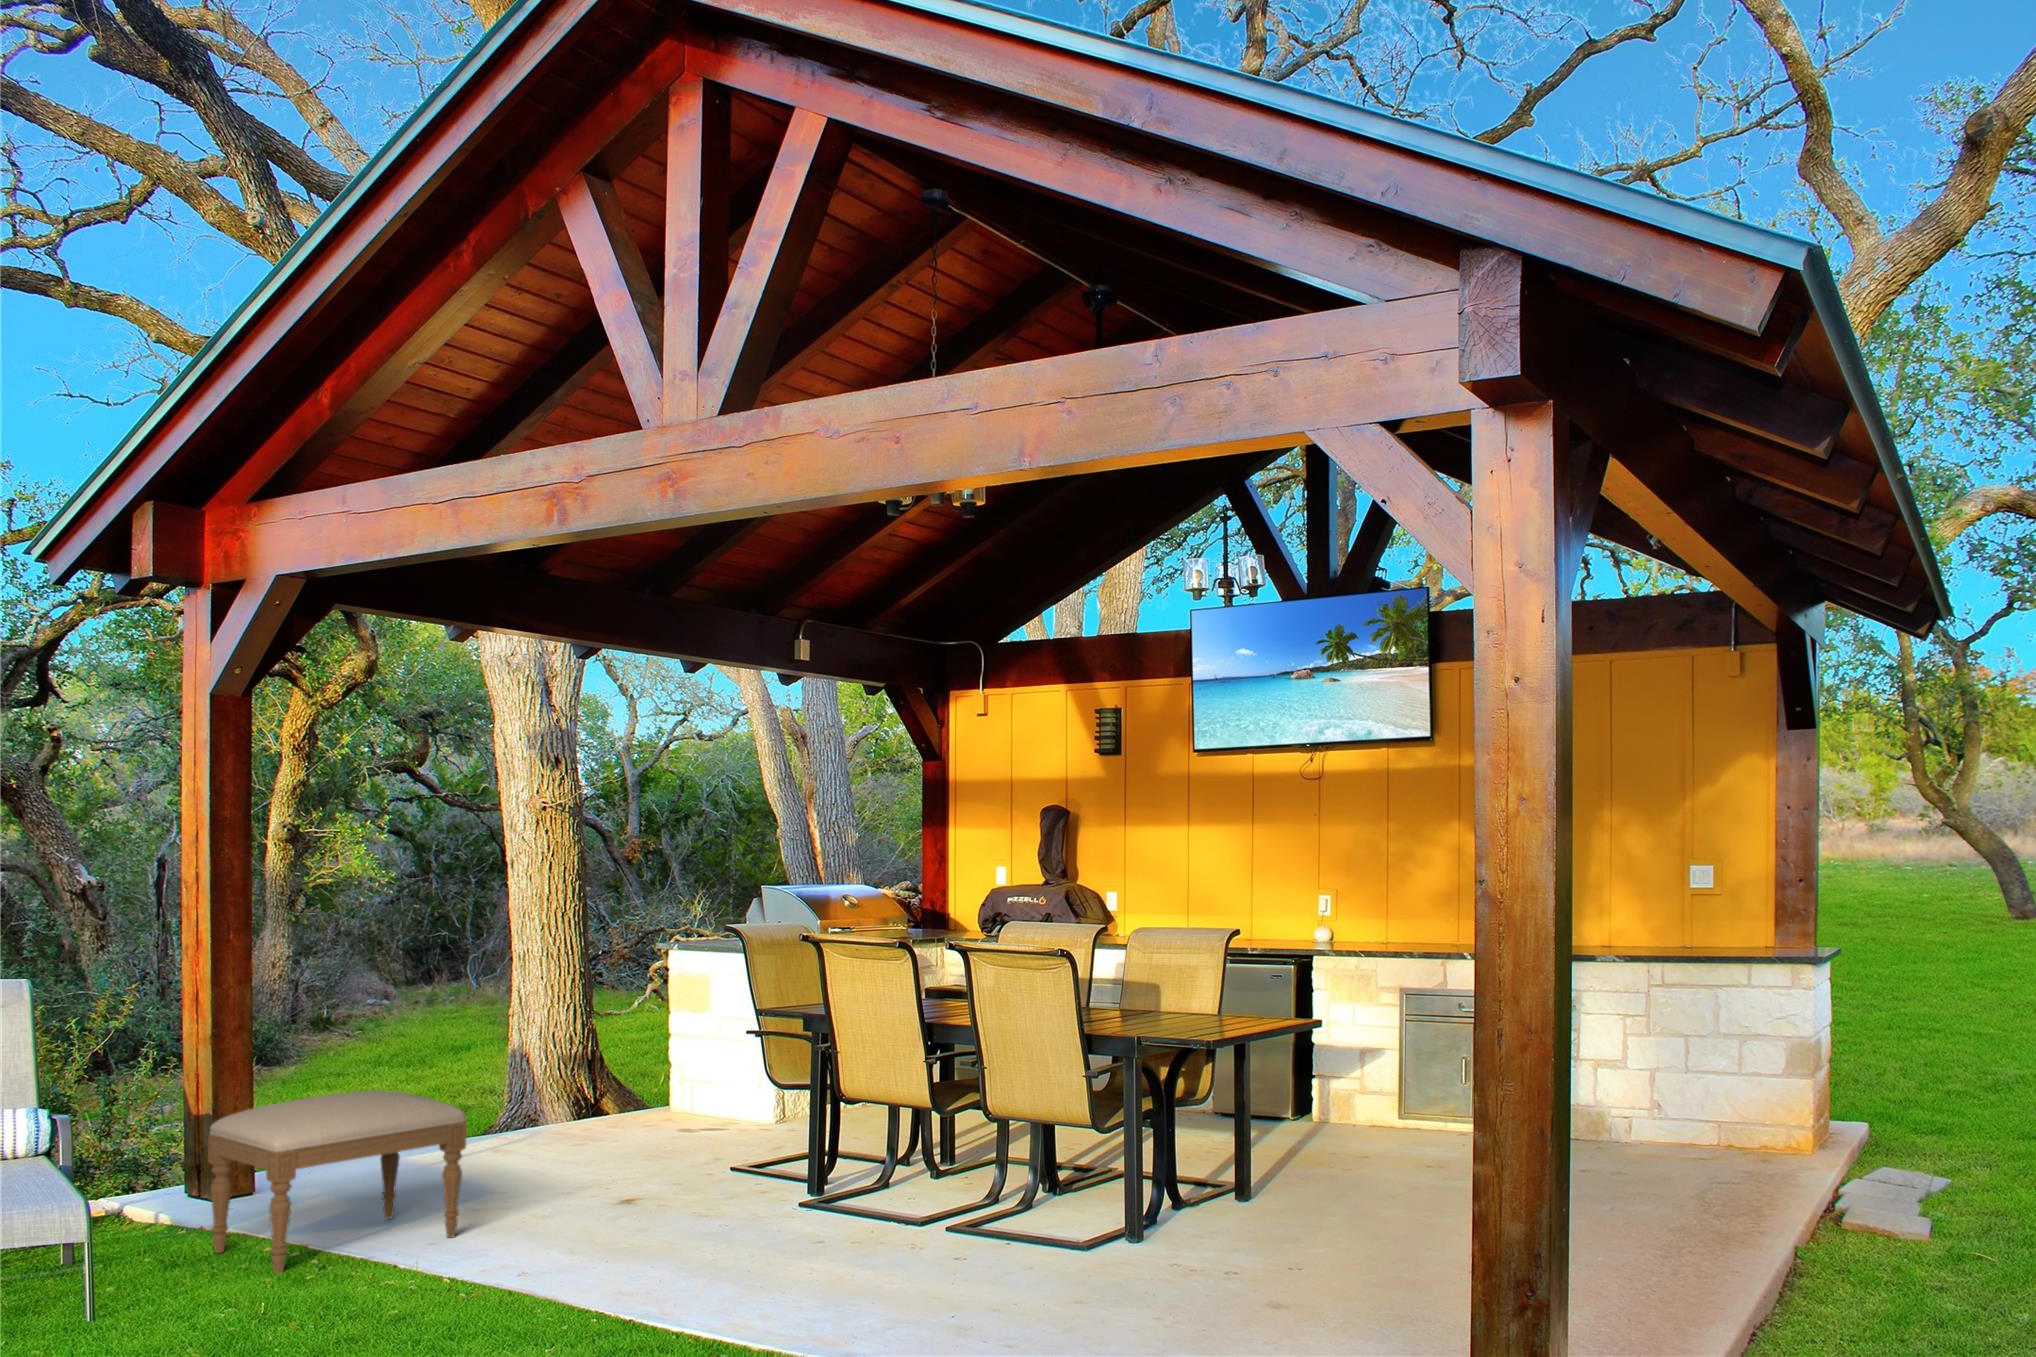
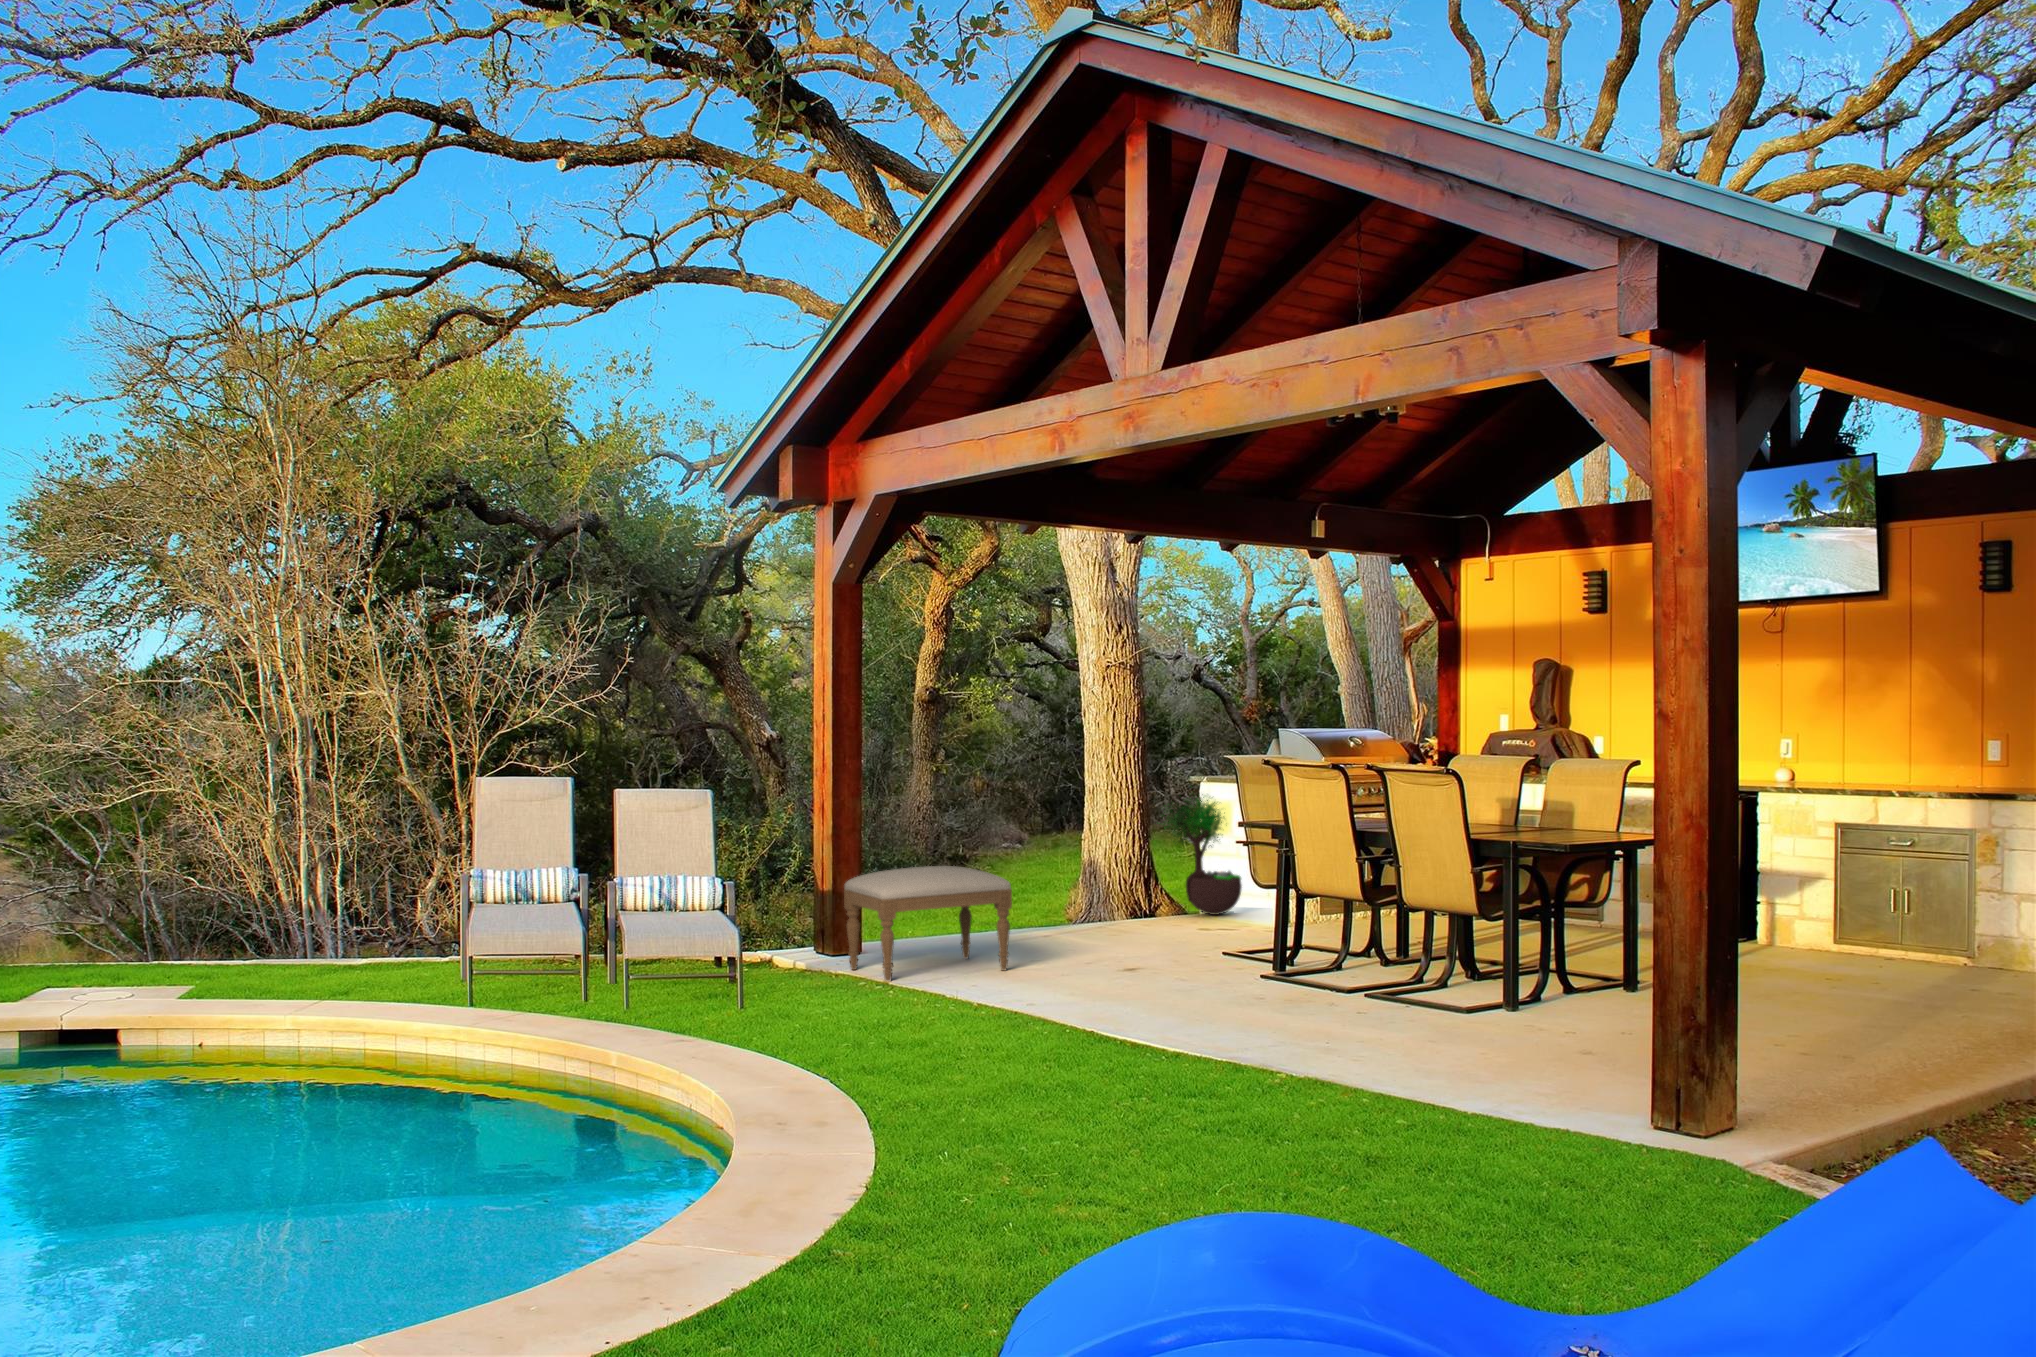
potted tree: none [626,957,732,1118] -> present [1157,793,1242,915]

